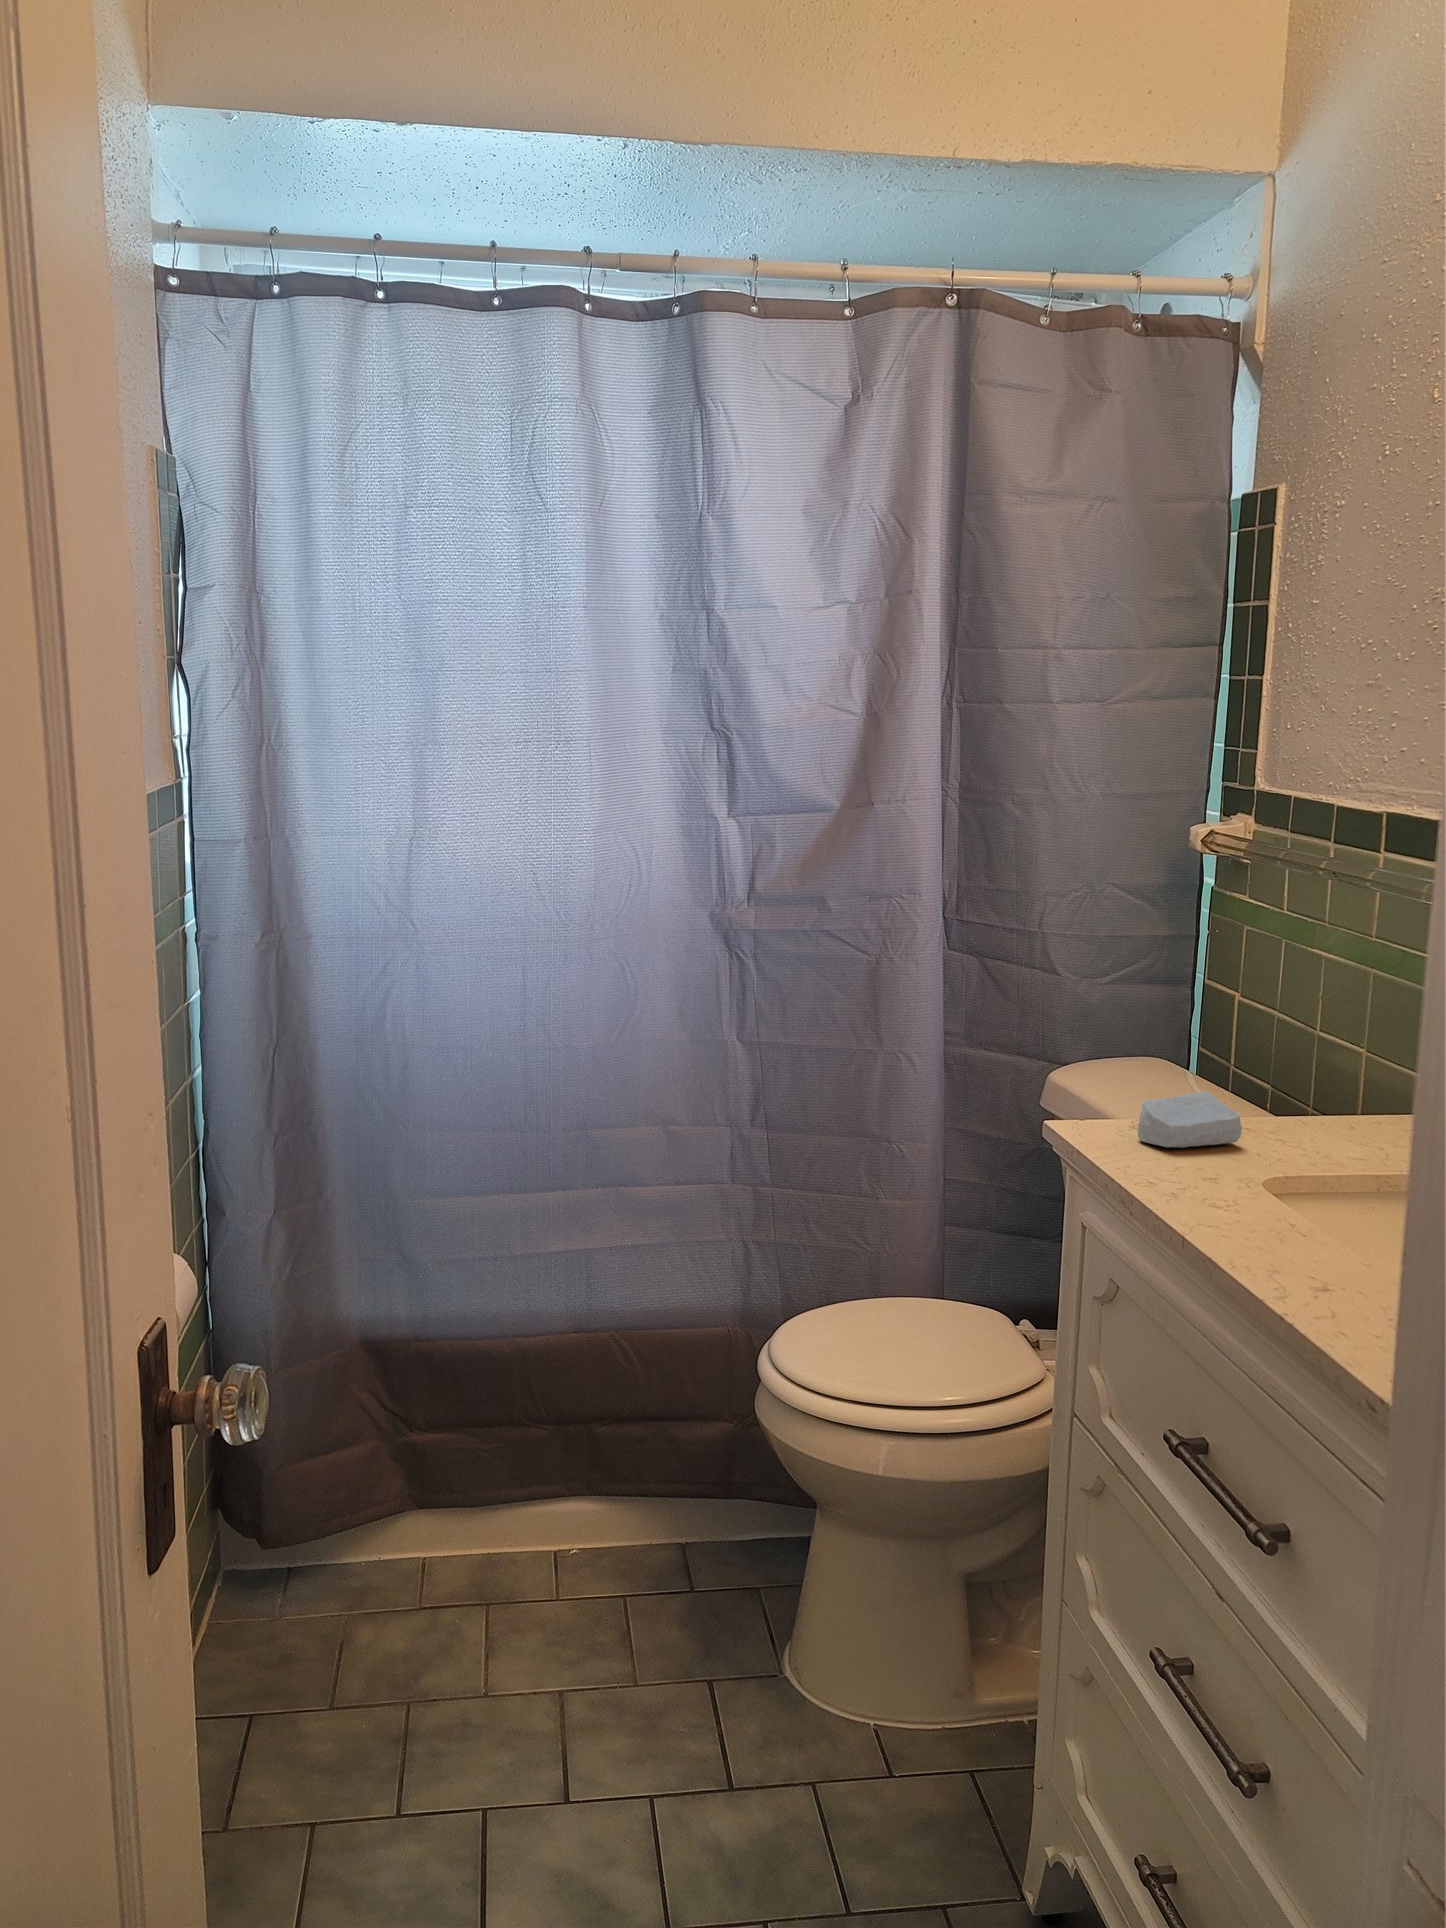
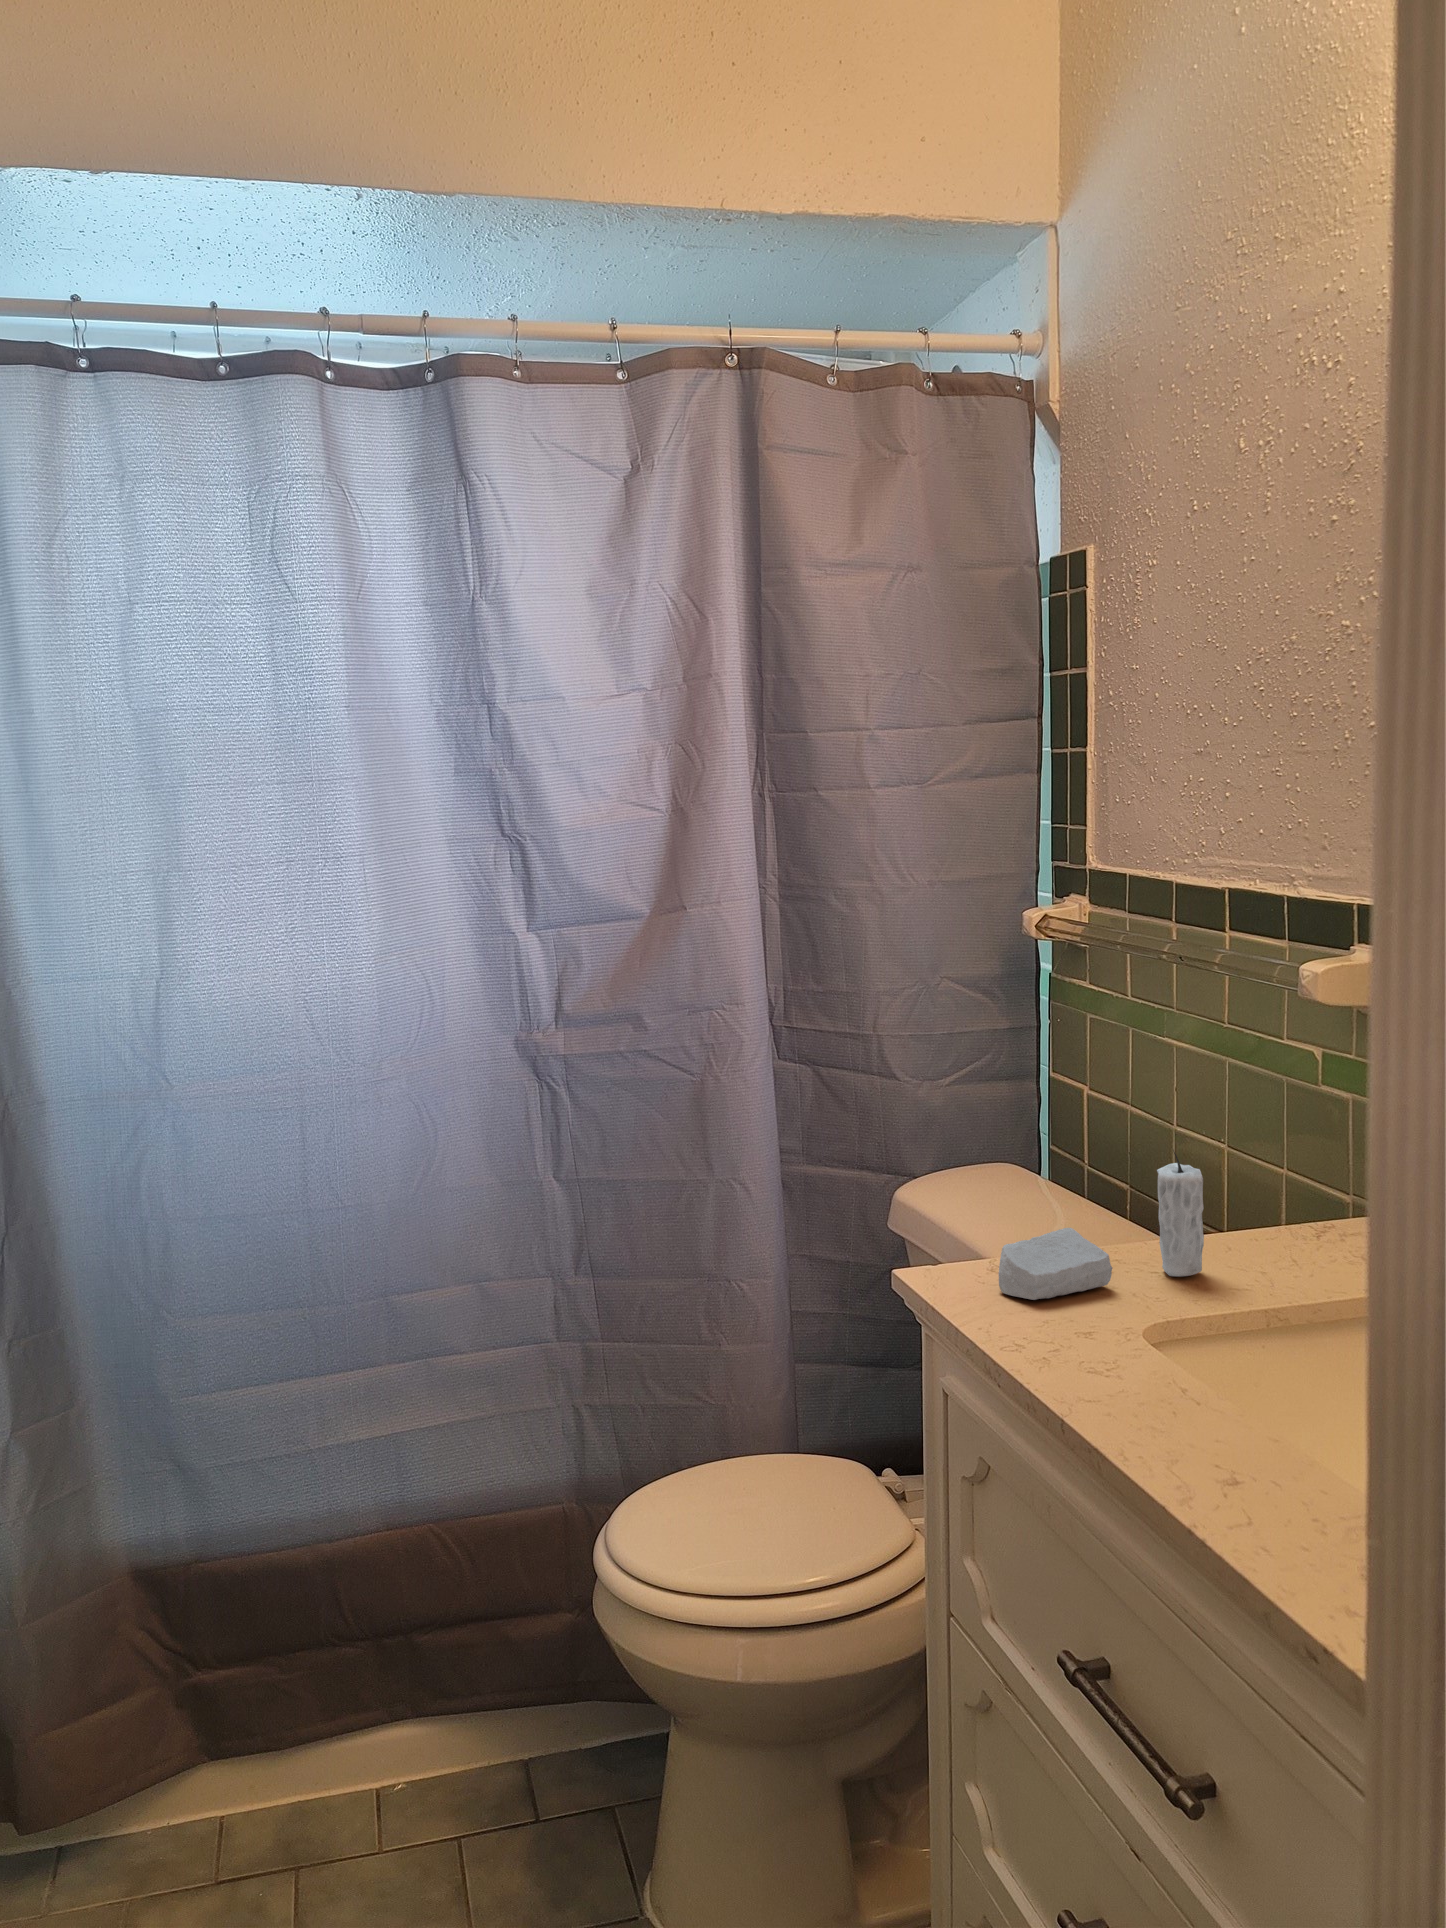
candle: none [1289,1026,1333,1142] -> present [1157,1152,1204,1276]

